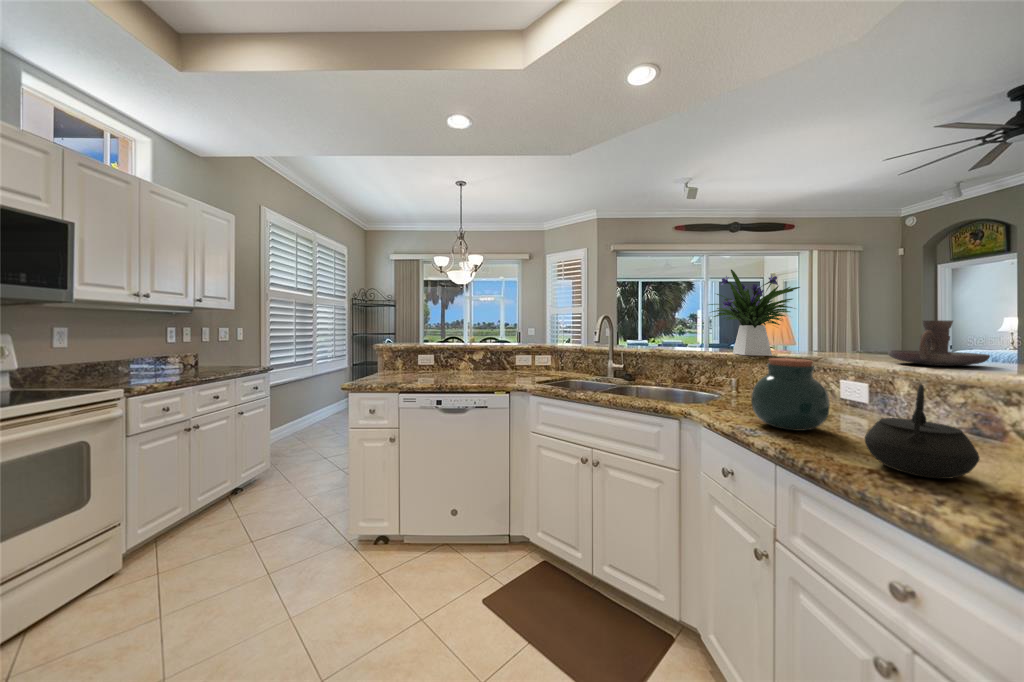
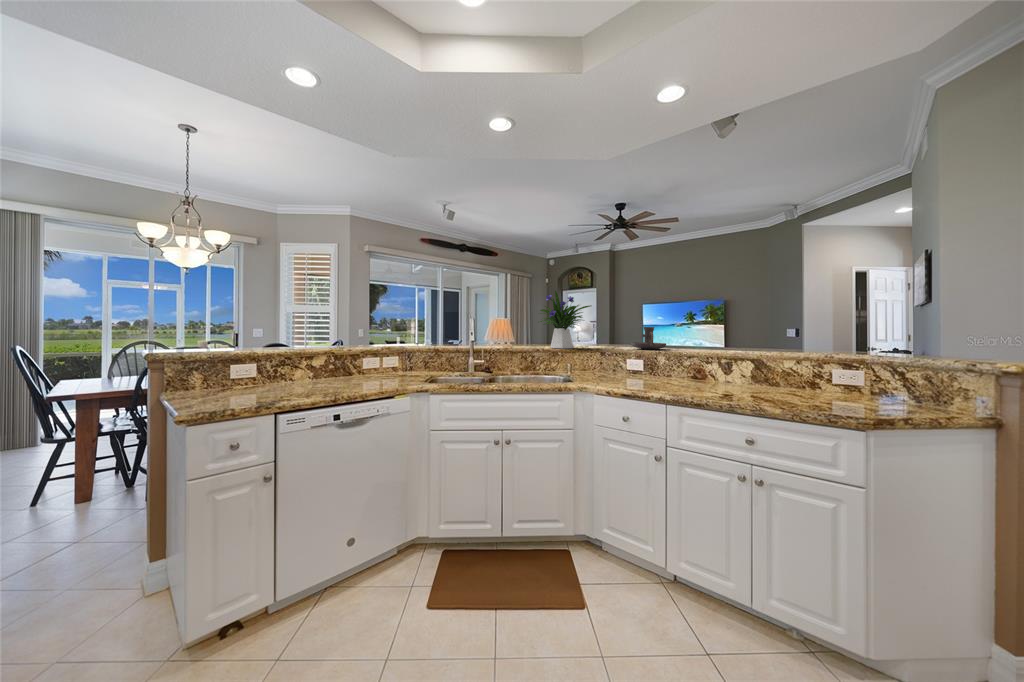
jar: present [751,358,830,431] -> none [614,348,650,387]
kettle: present [865,384,980,479] -> none [682,356,719,395]

